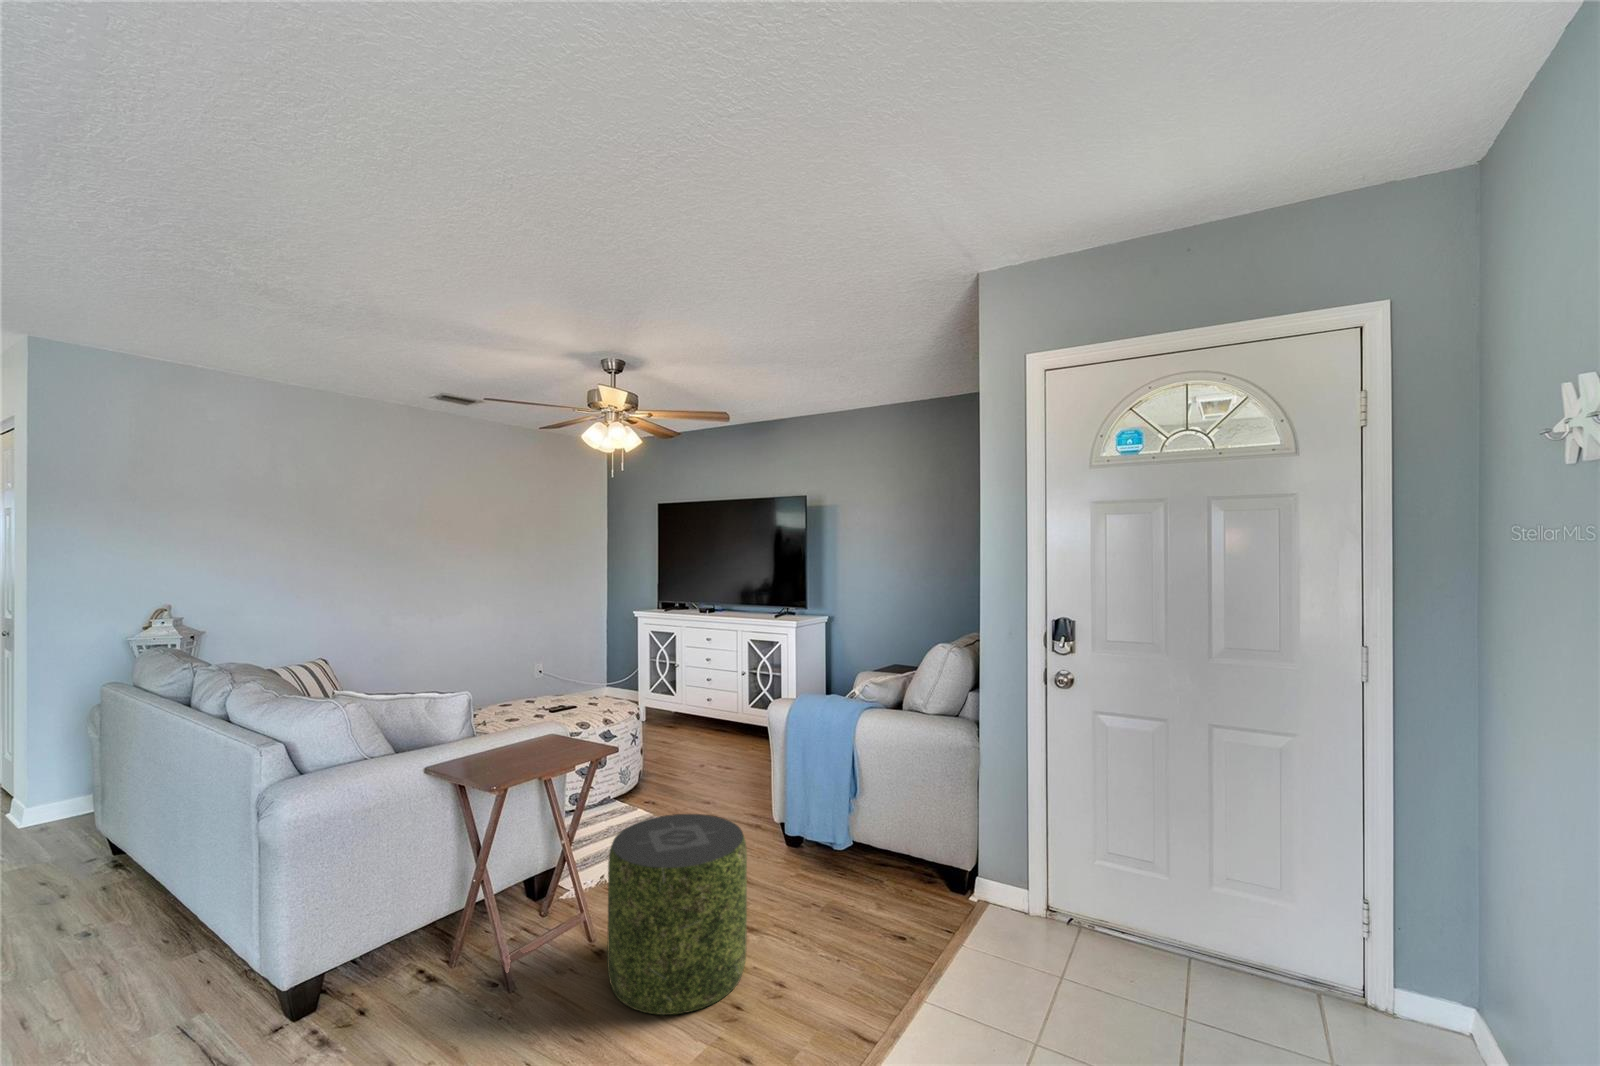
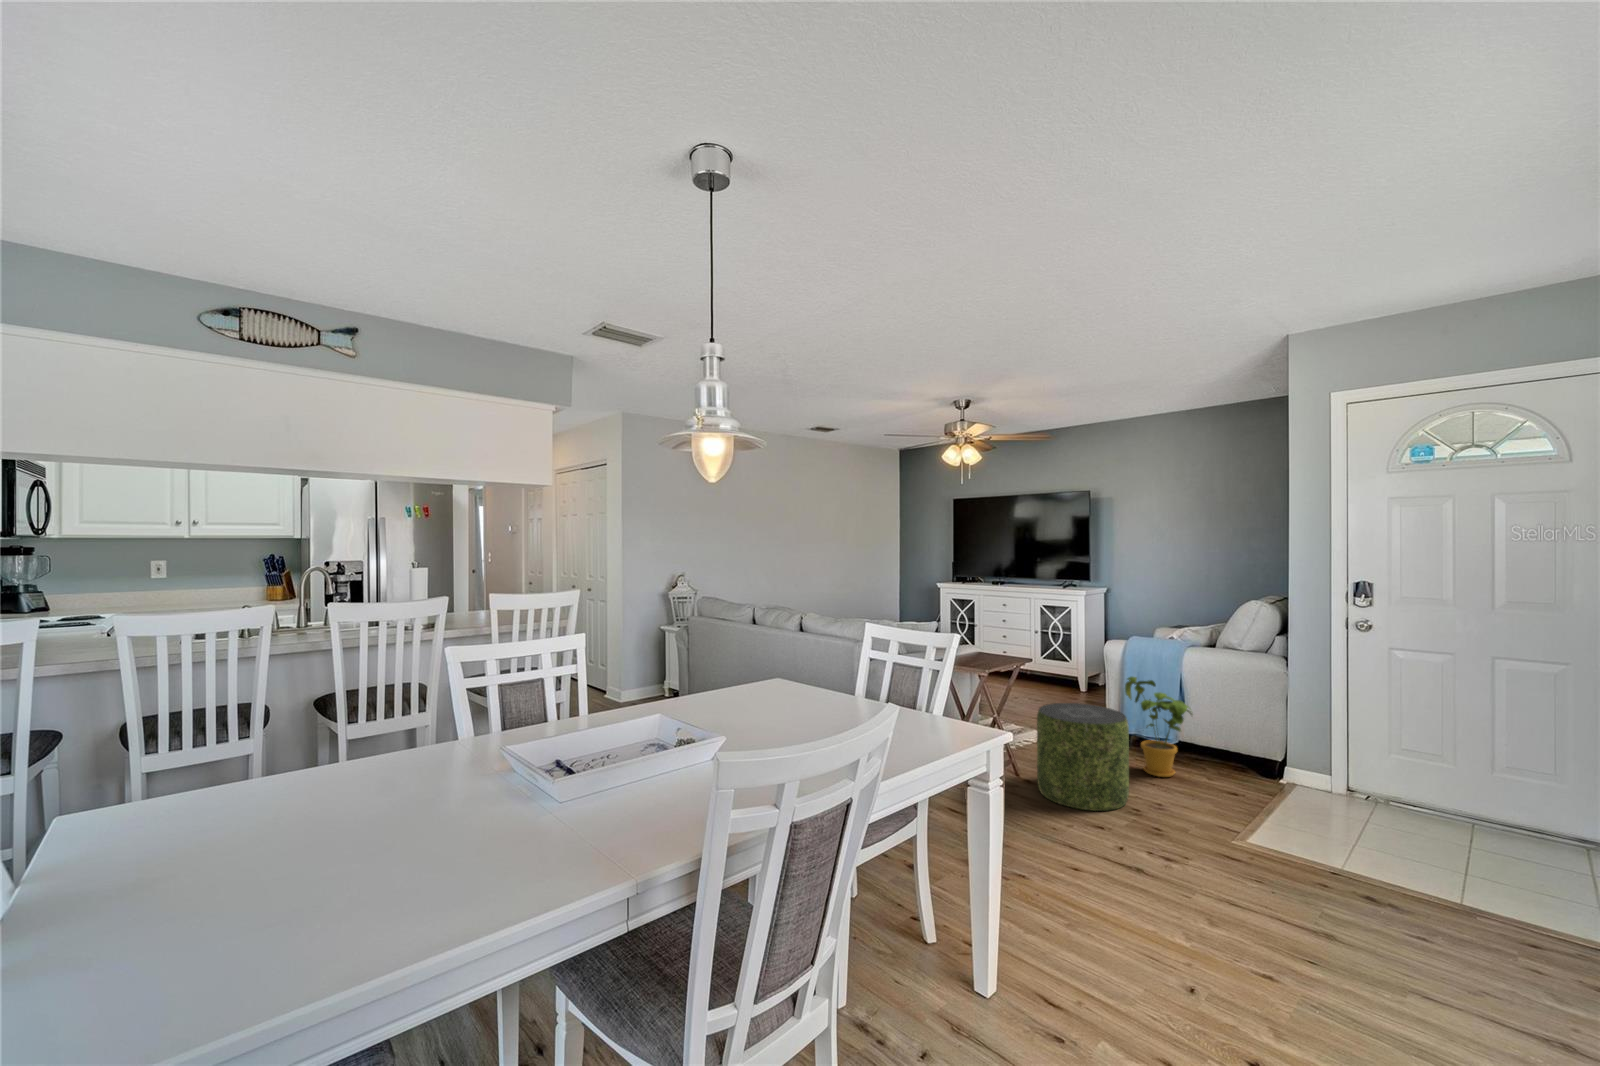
house plant: none [771,762,859,910] -> present [1125,677,1192,777]

